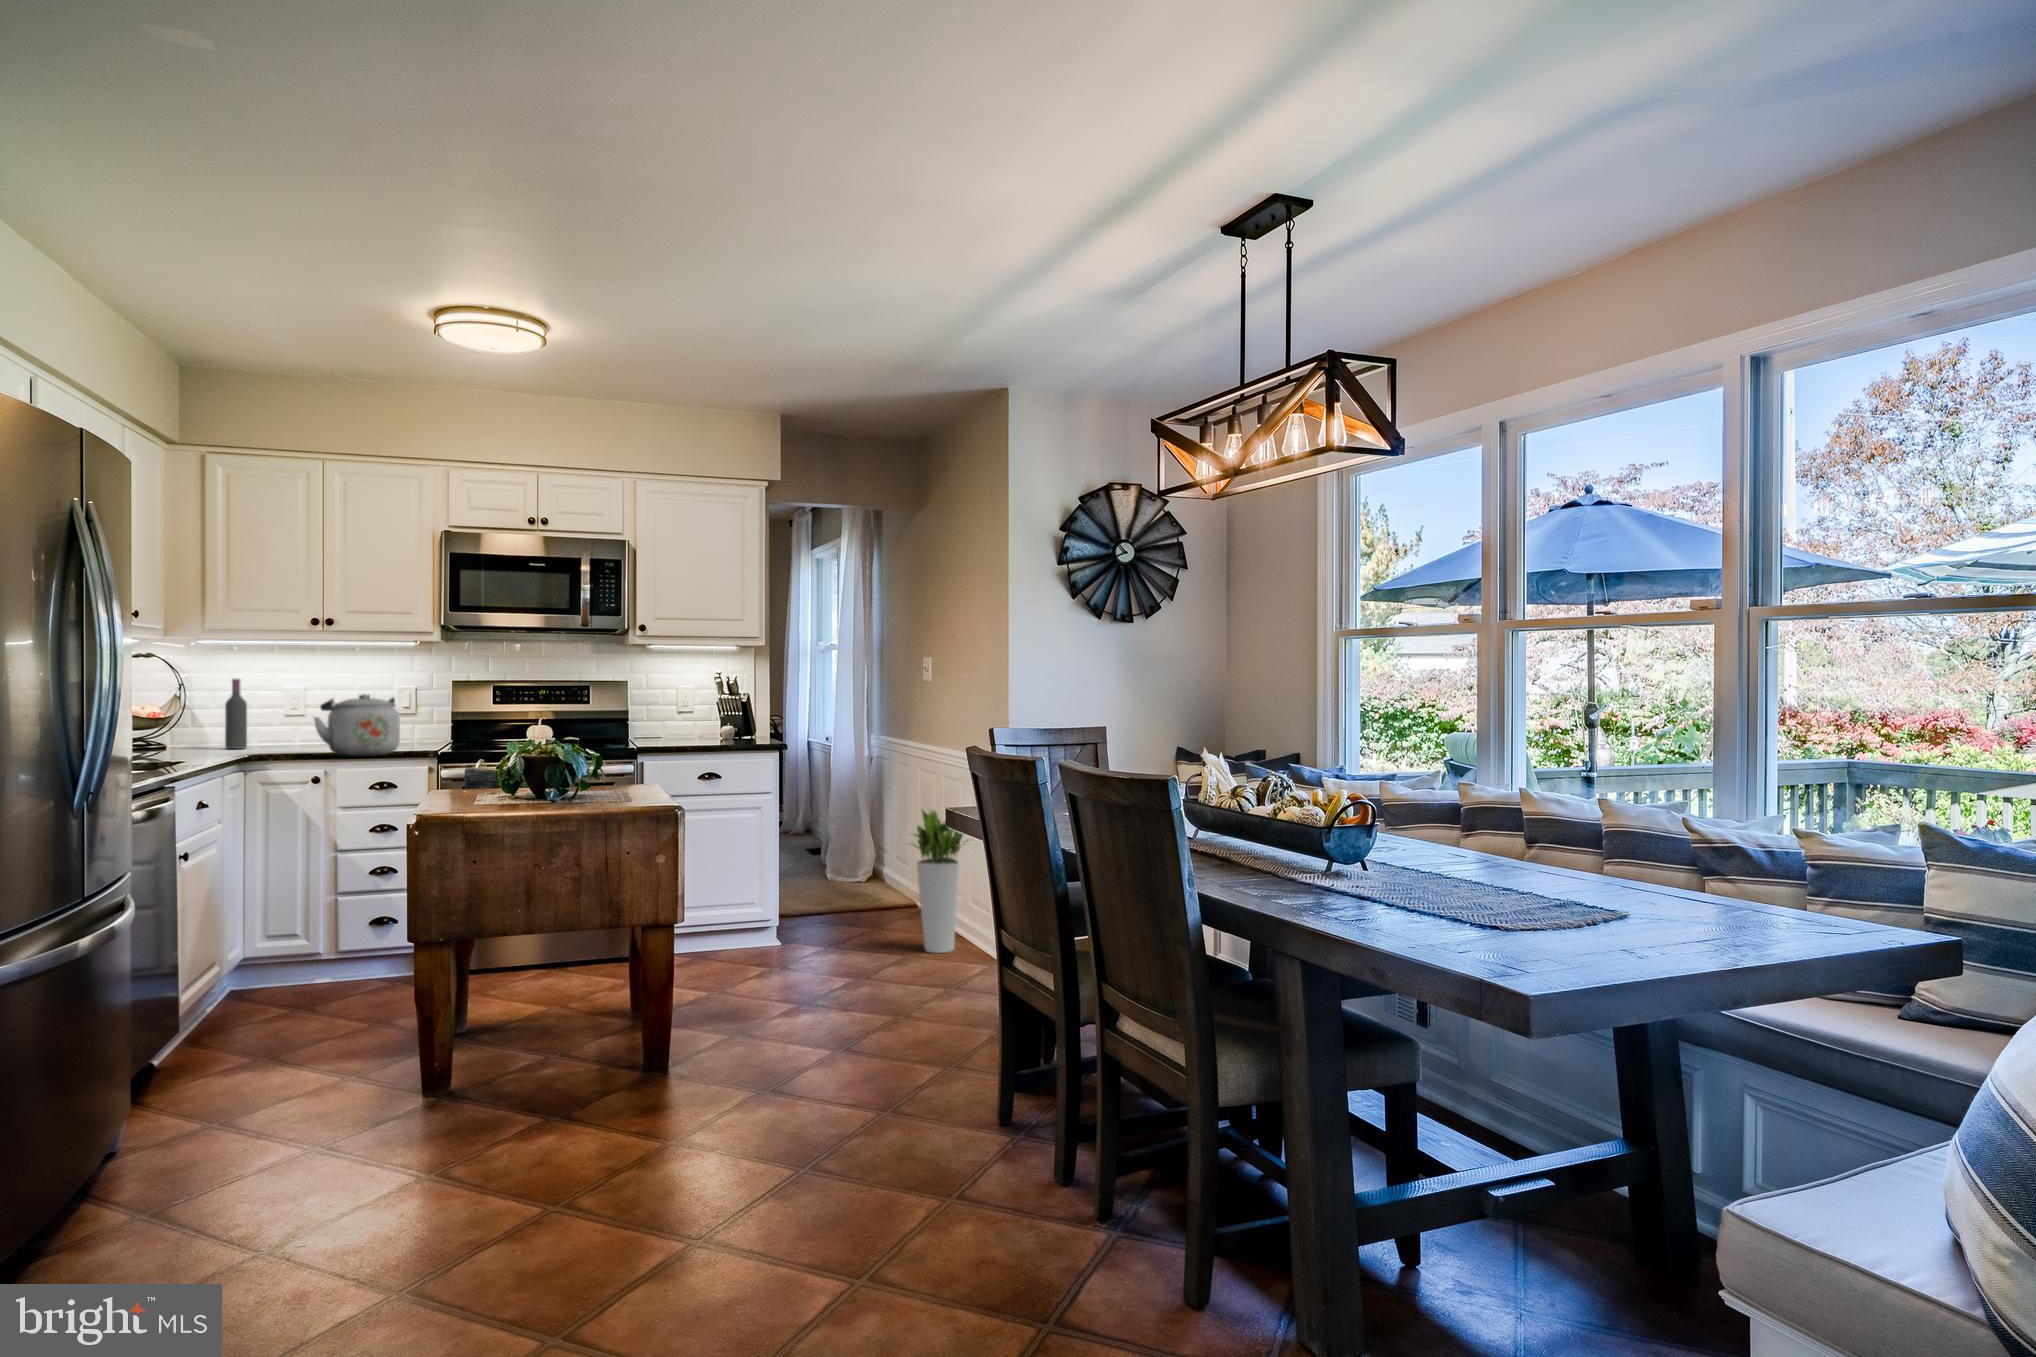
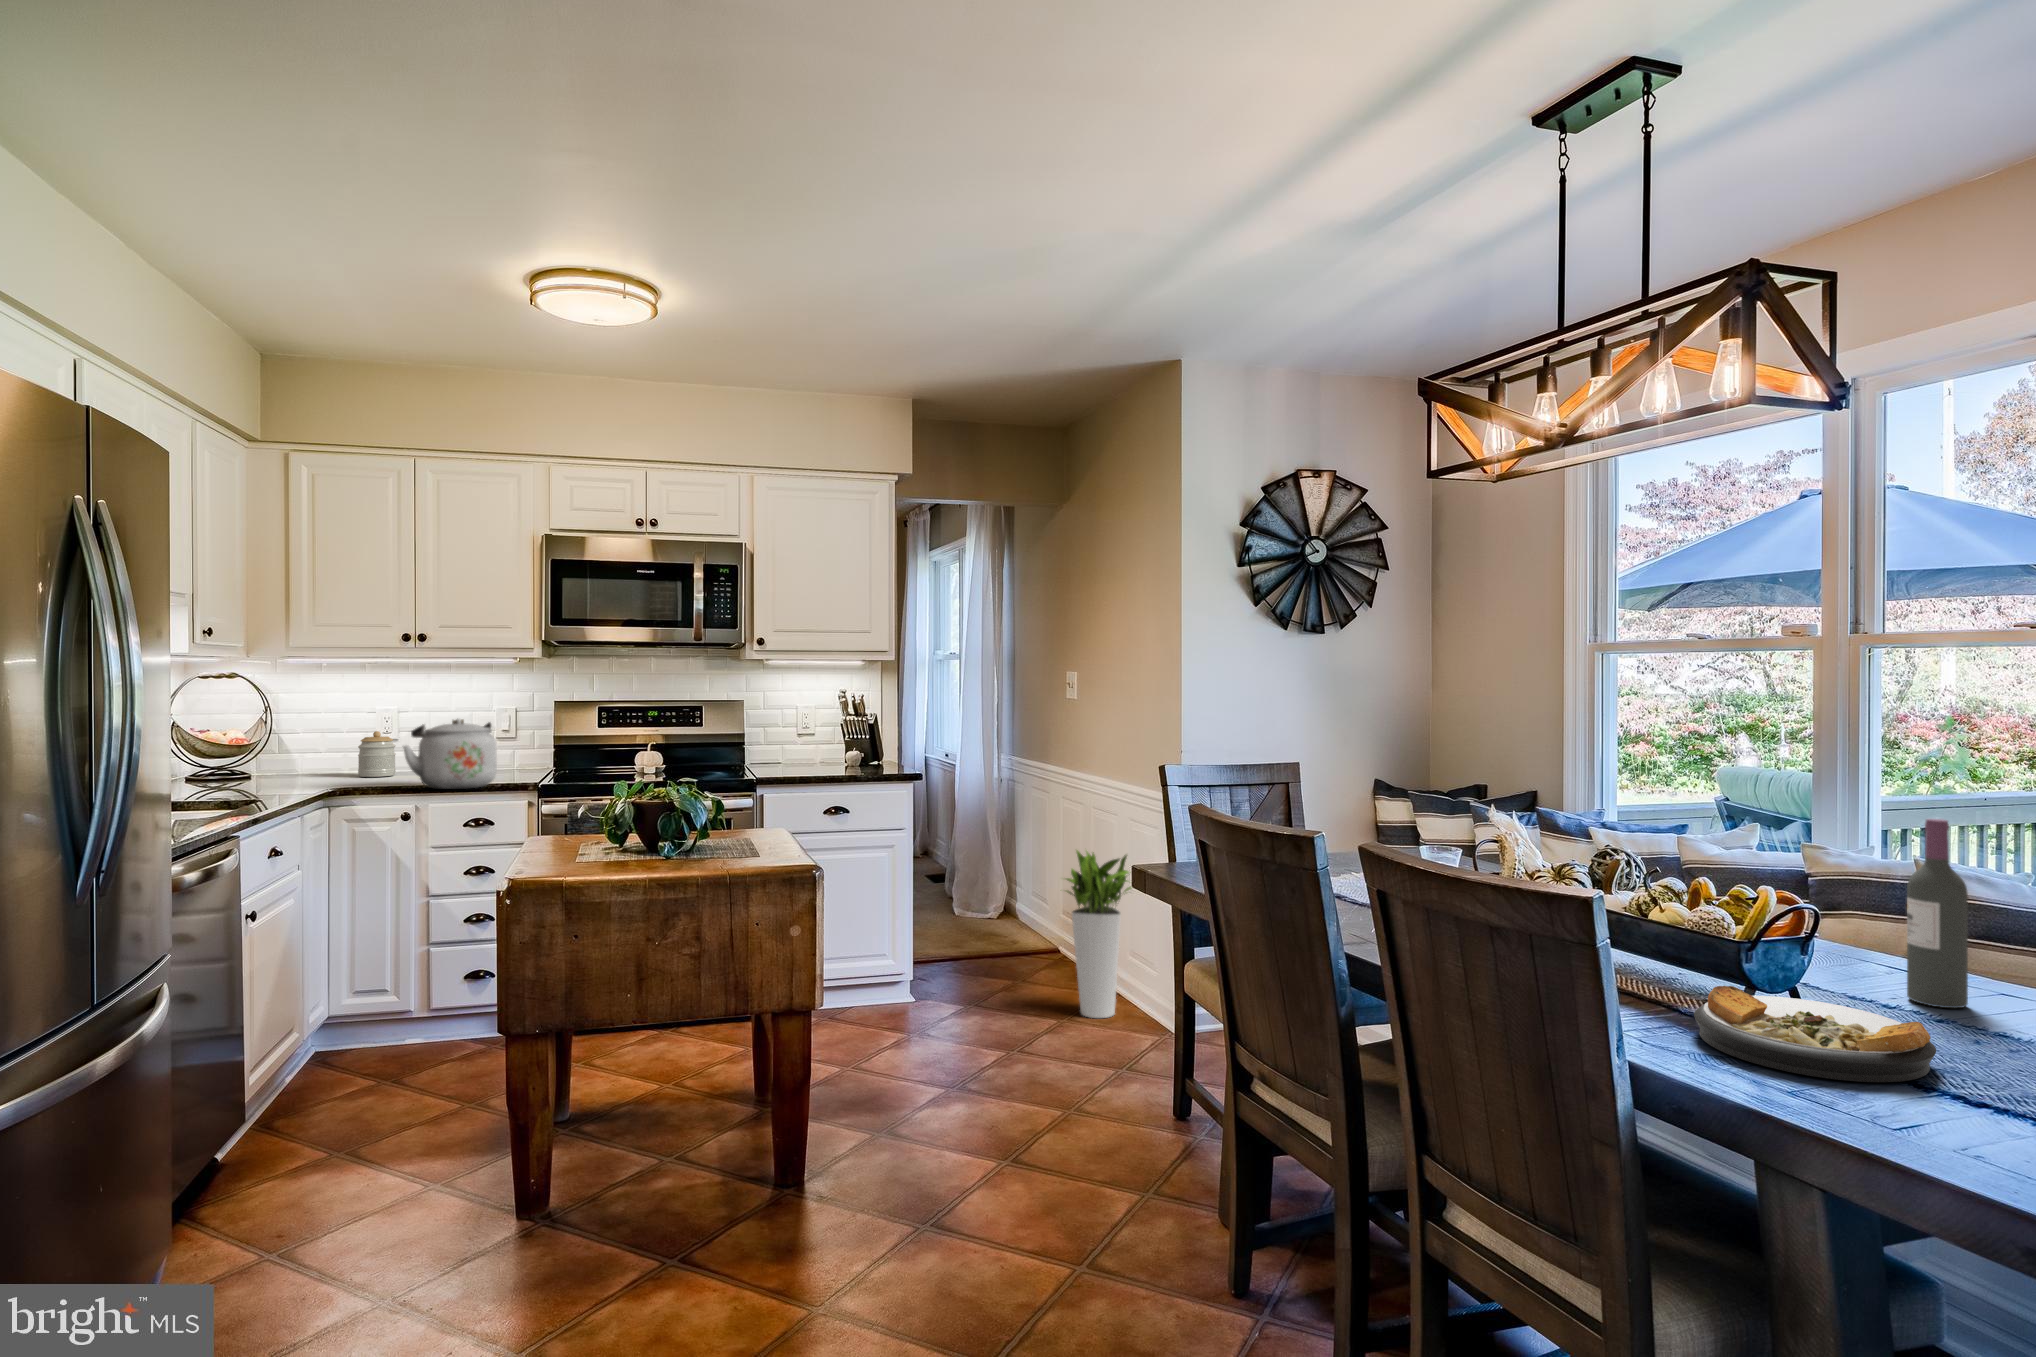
wine bottle: present [225,679,247,749] -> present [1907,819,1968,1008]
jar: none [267,707,303,748] -> present [358,731,396,777]
plate: none [1268,854,1405,902] -> present [1694,986,1936,1082]

